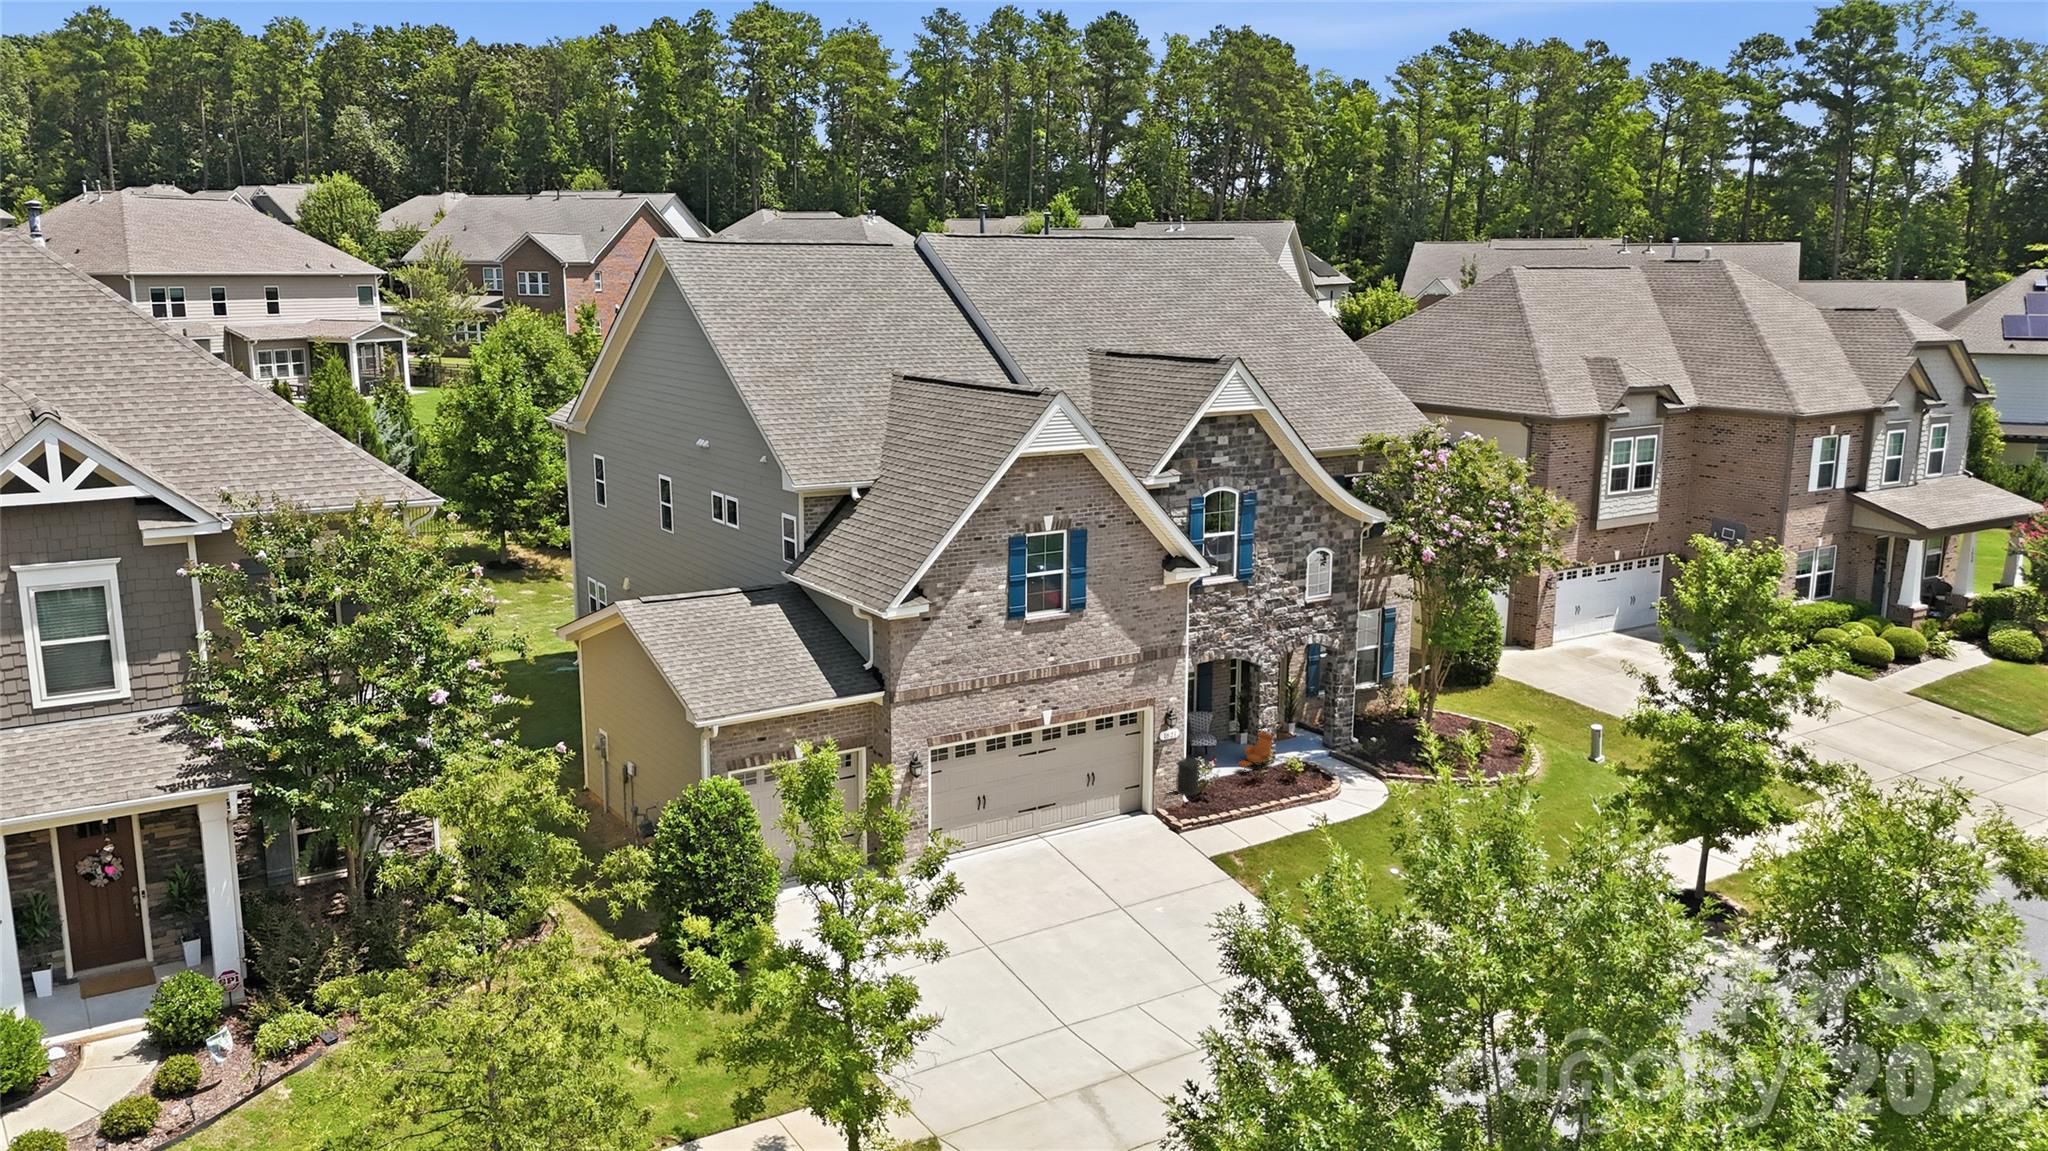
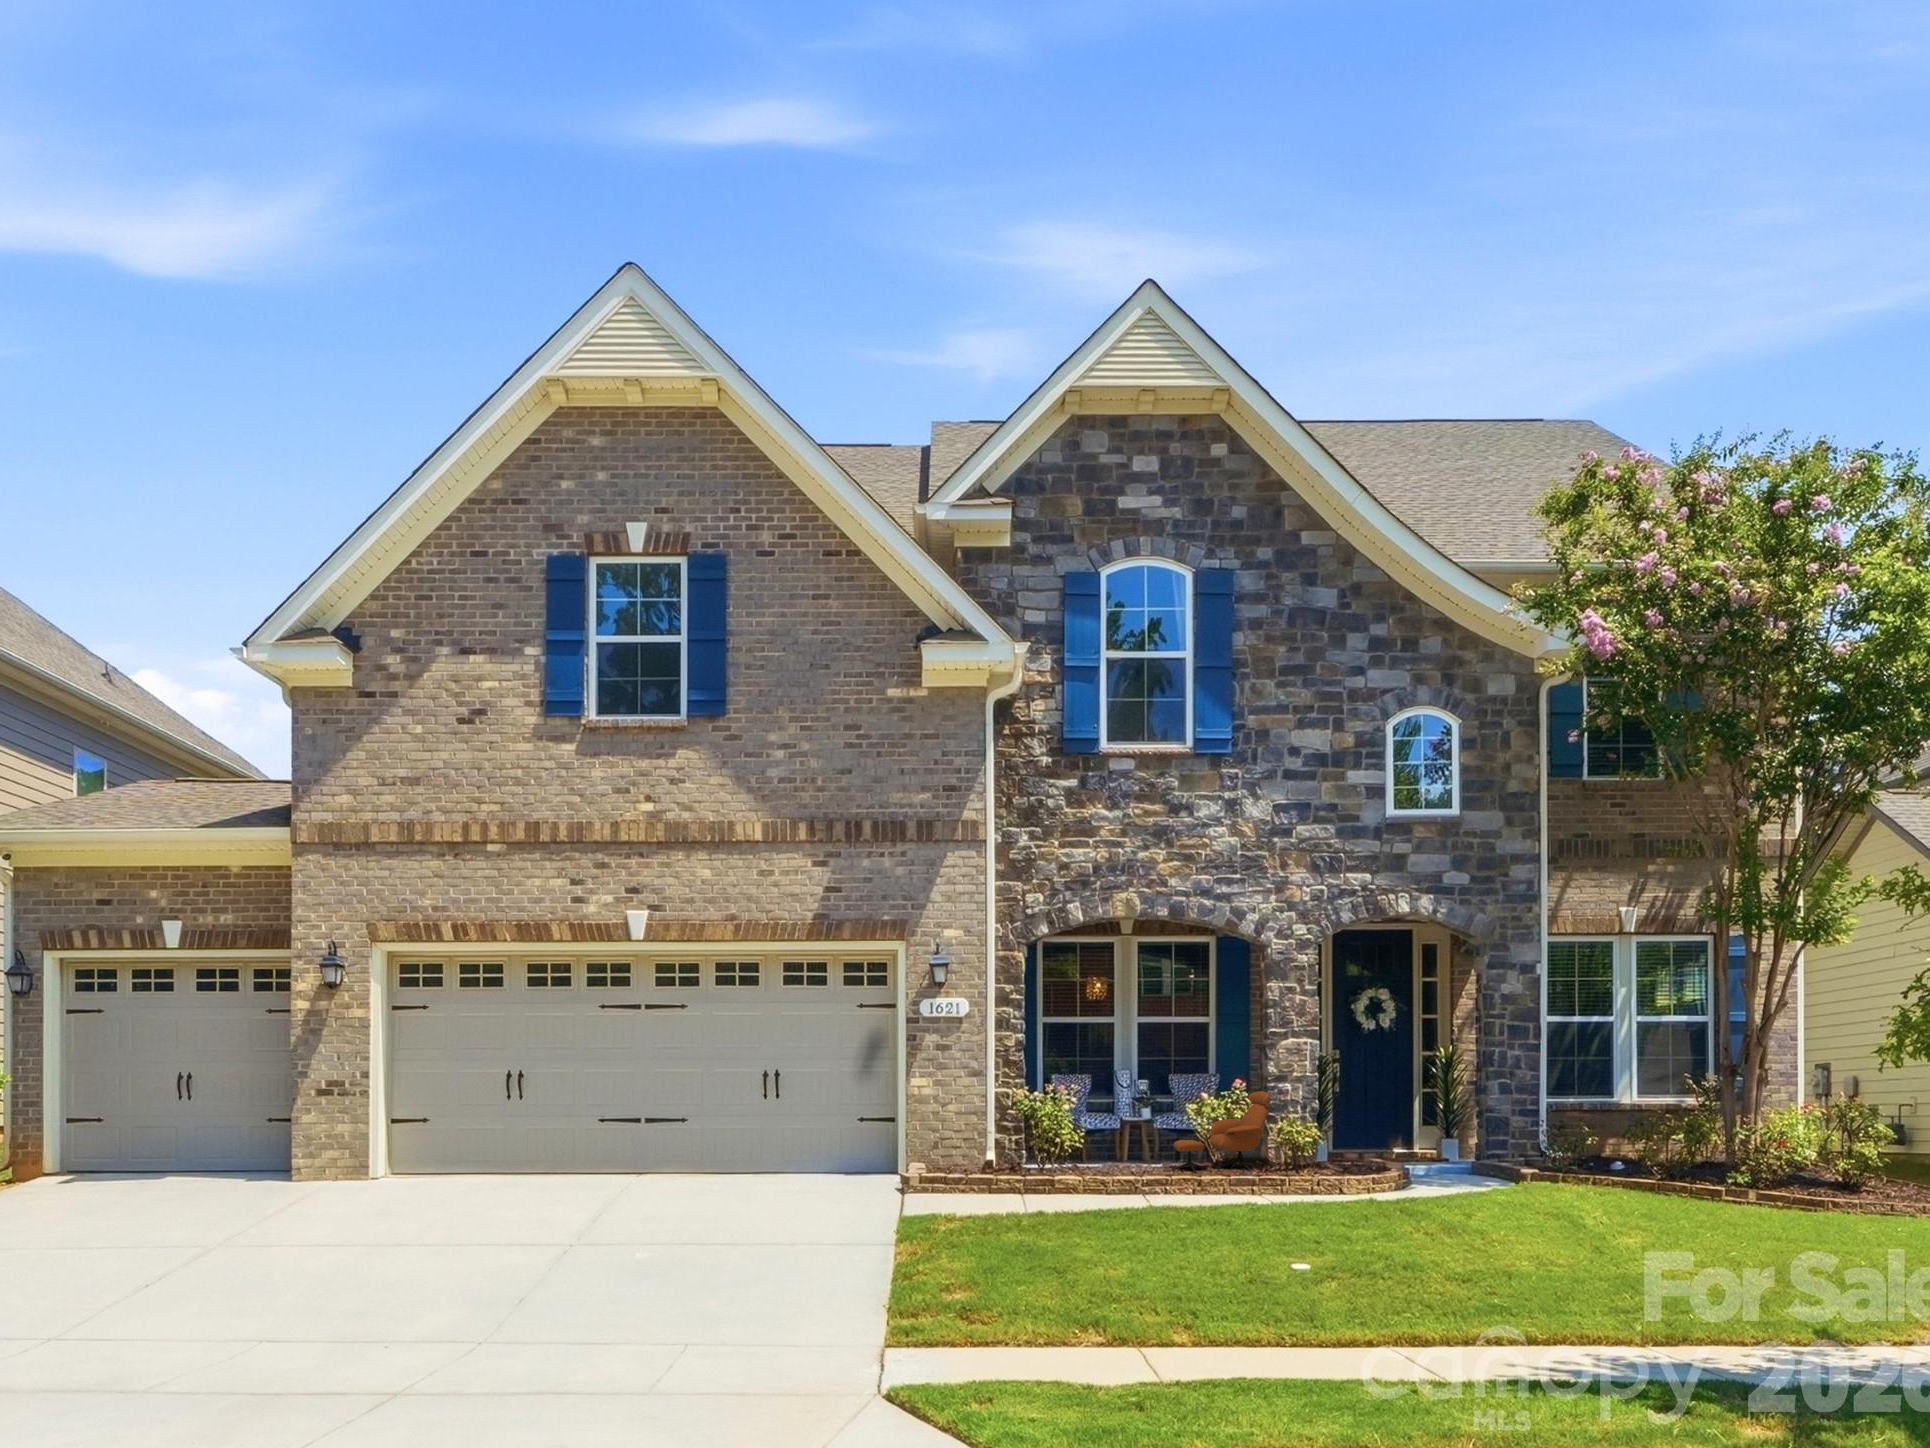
trash can: present [1176,757,1200,796] -> none [994,1091,1047,1178]

